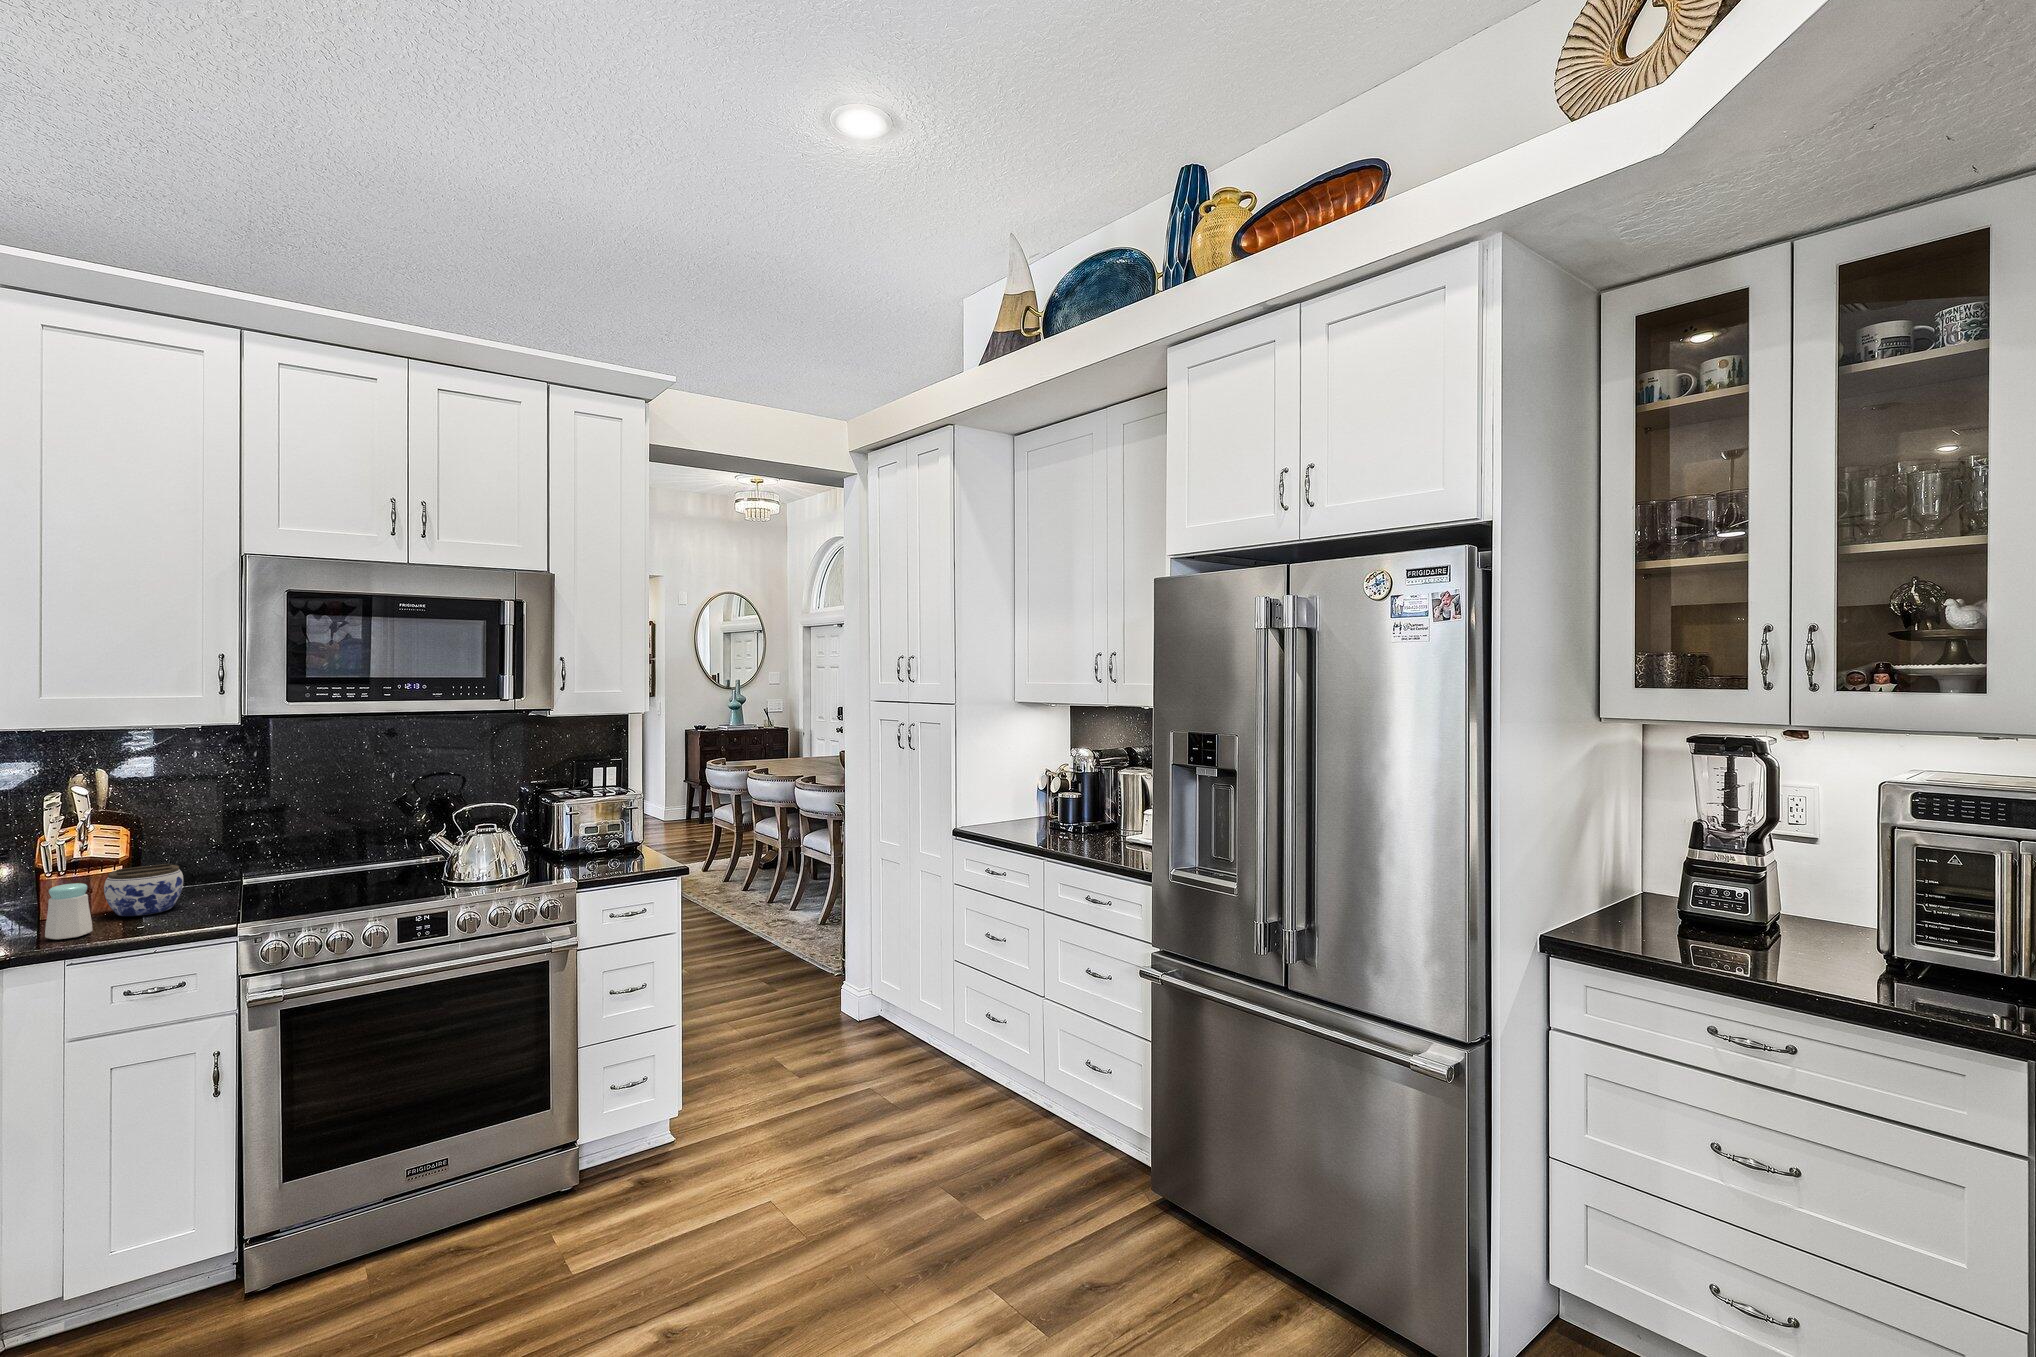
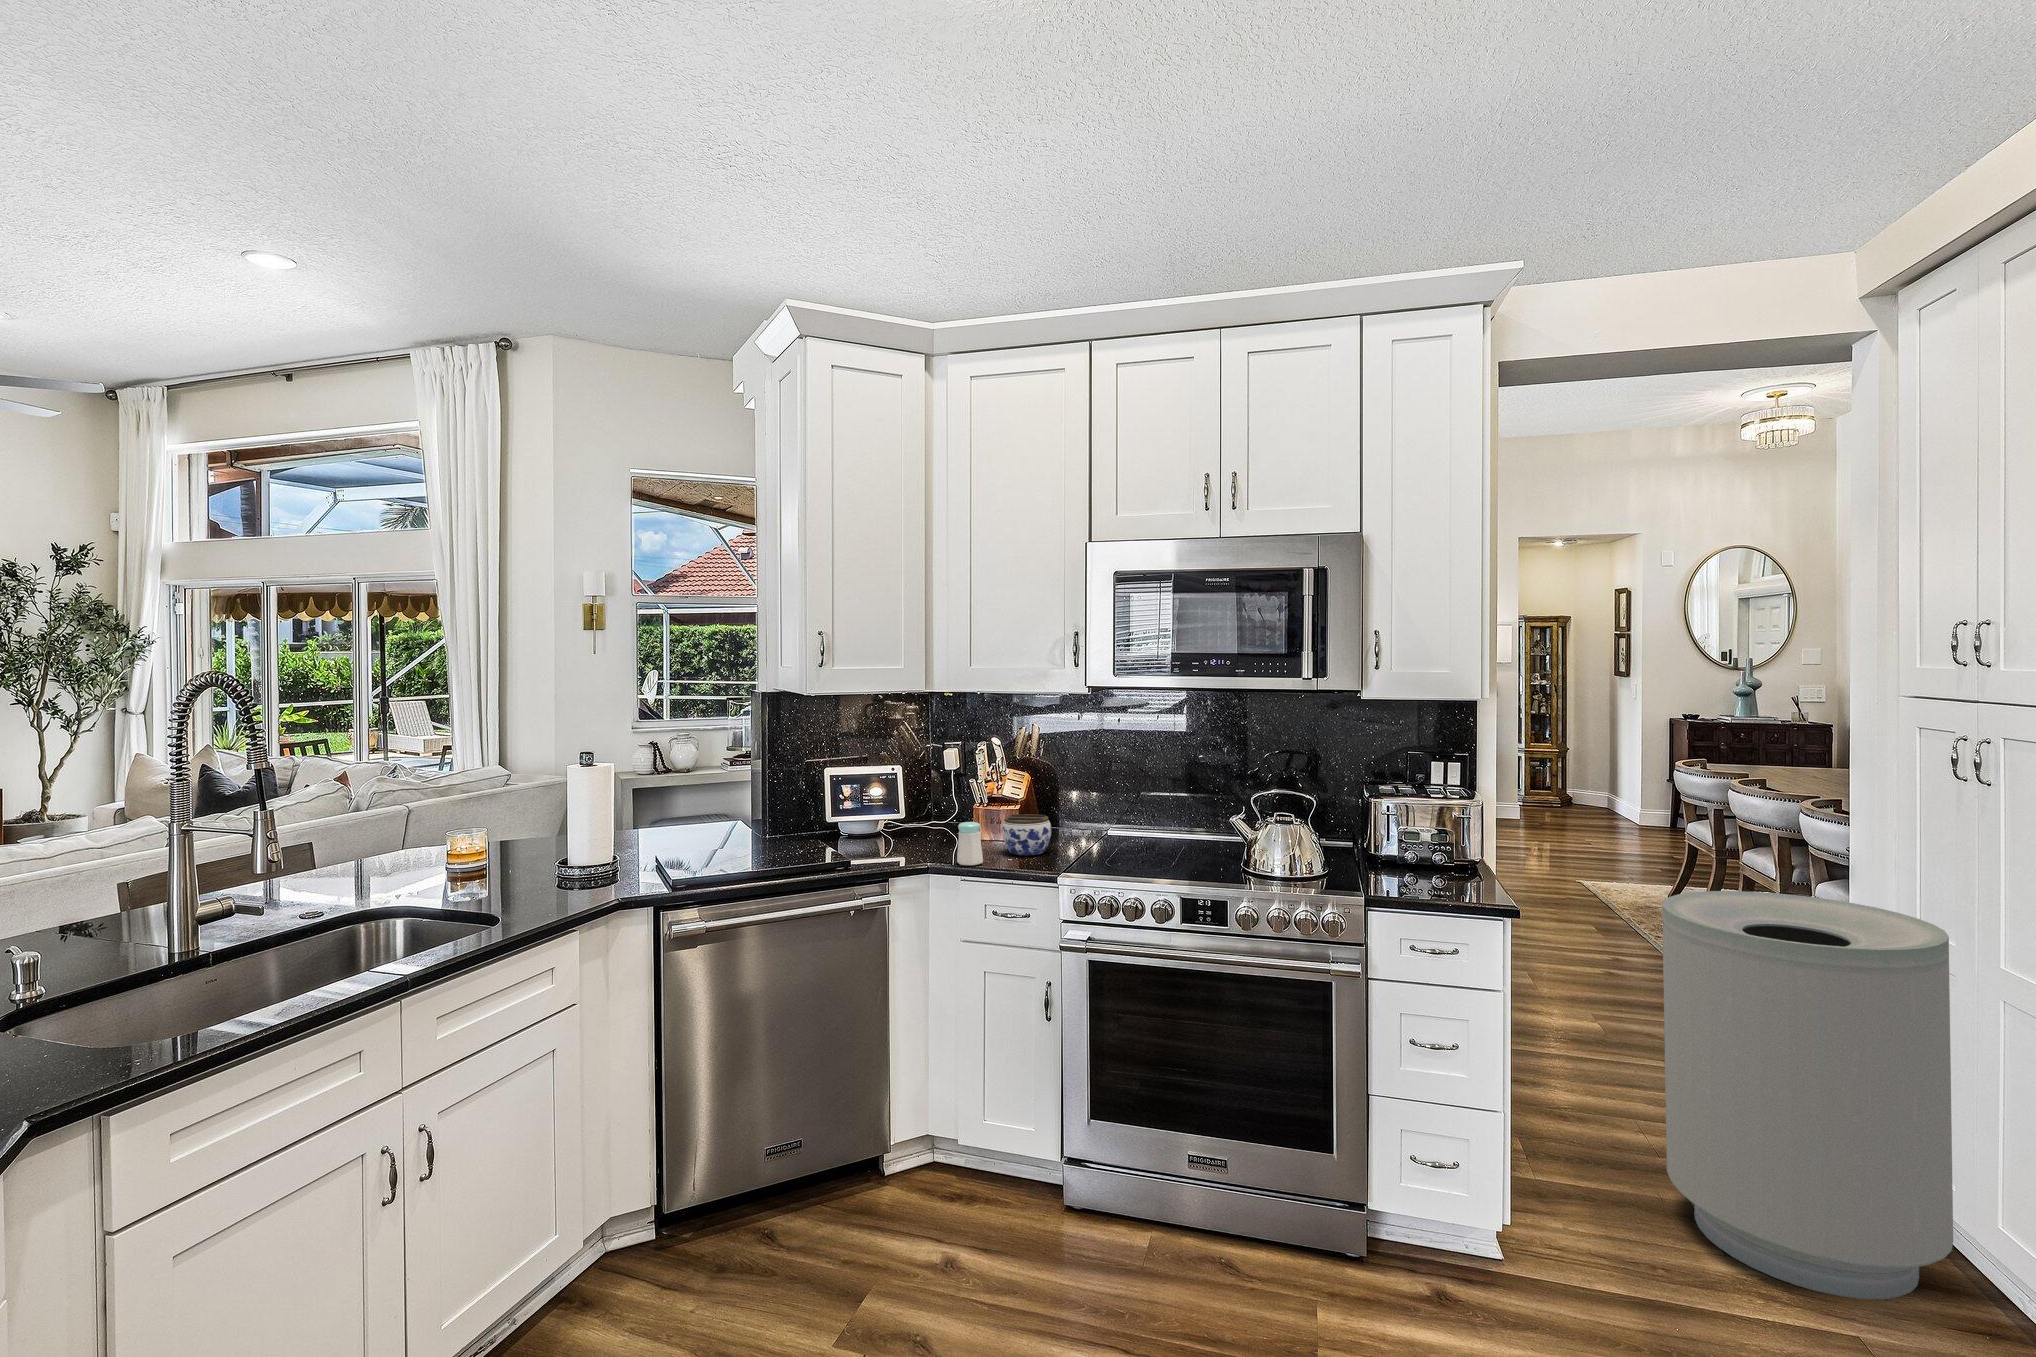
trash can: none [761,837,905,1082] -> present [1662,891,1953,1299]

